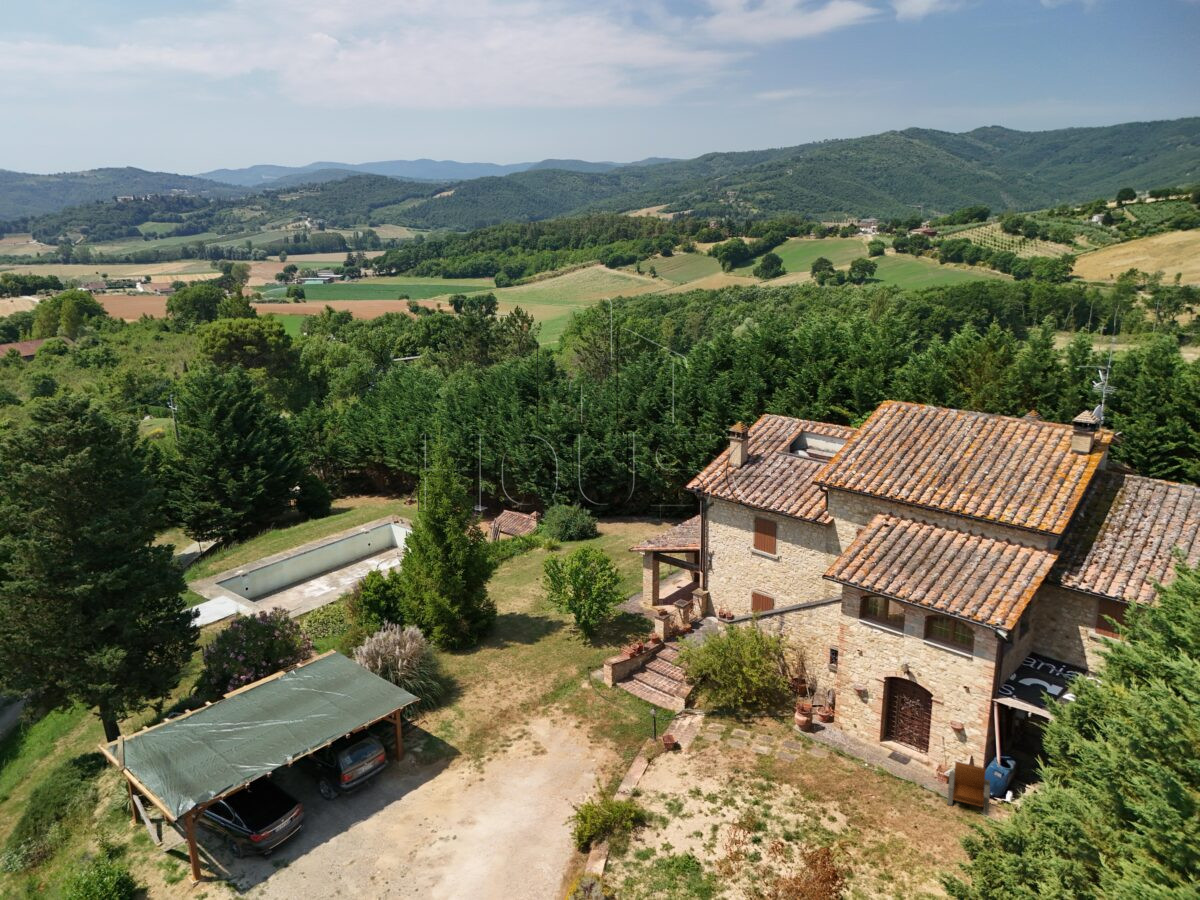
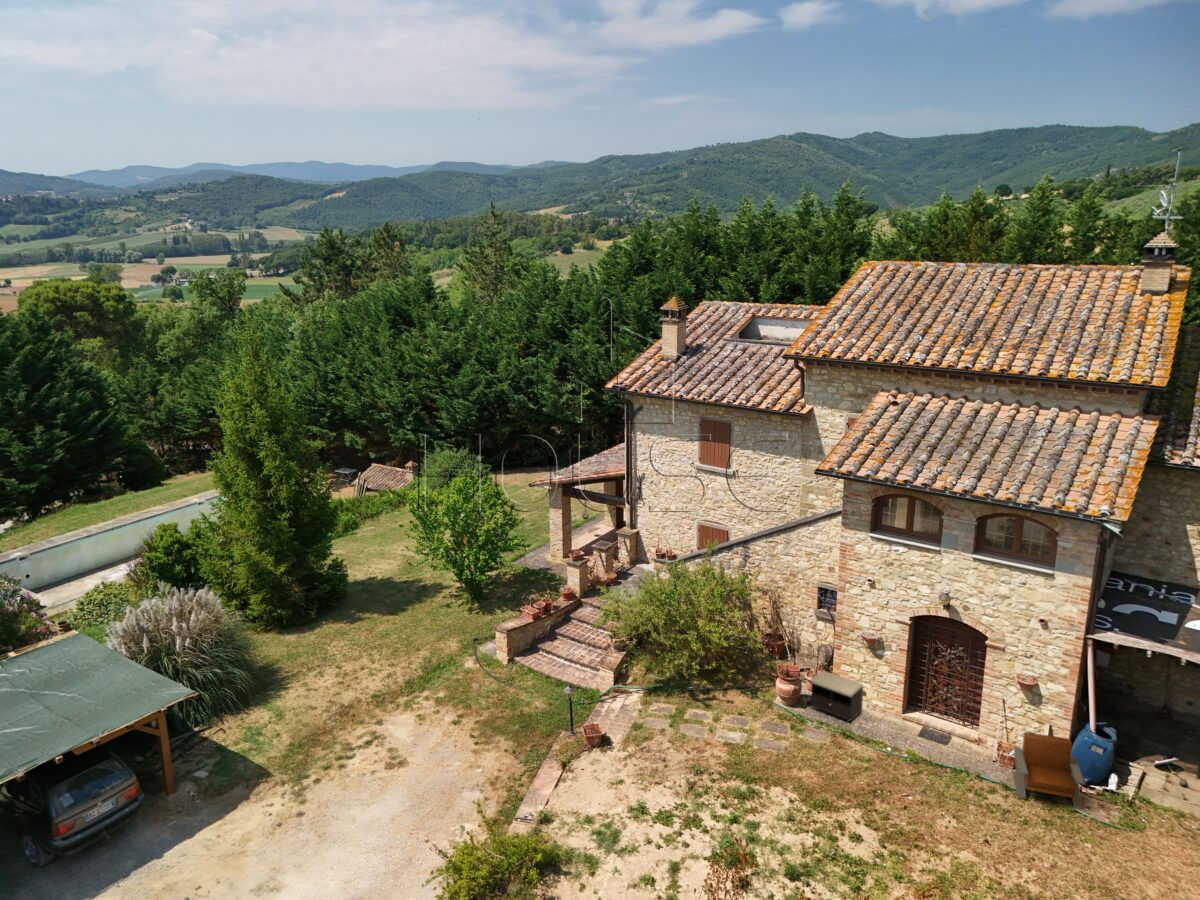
storage bench: none [820,709,856,746] -> present [811,671,863,721]

